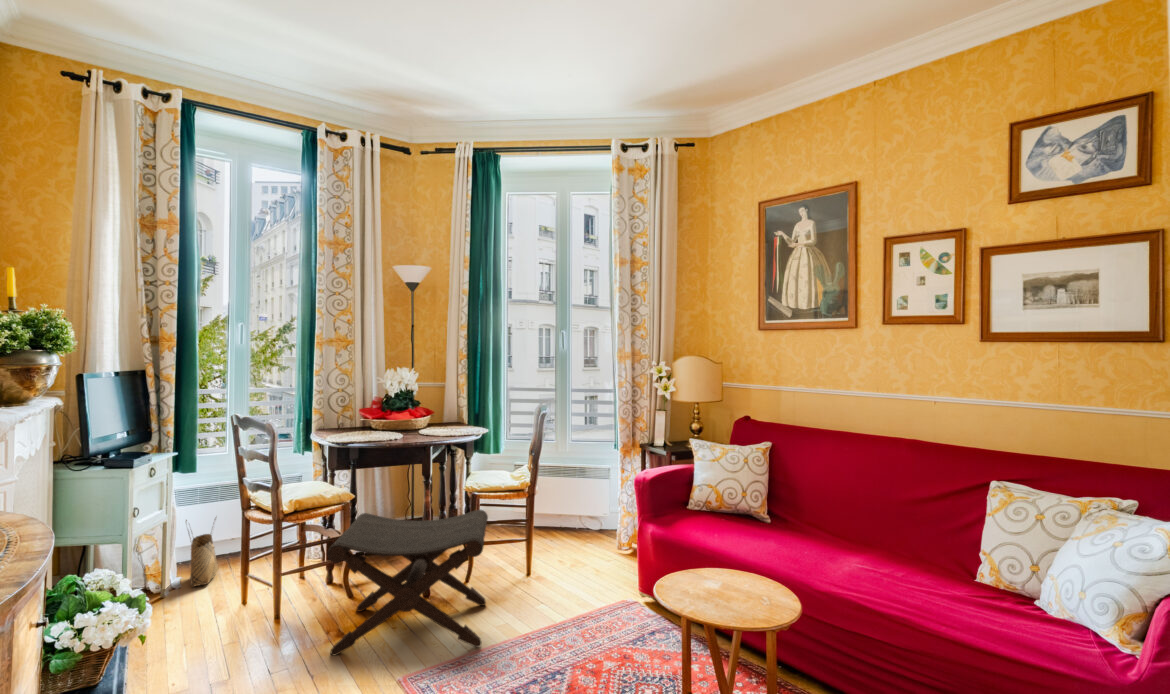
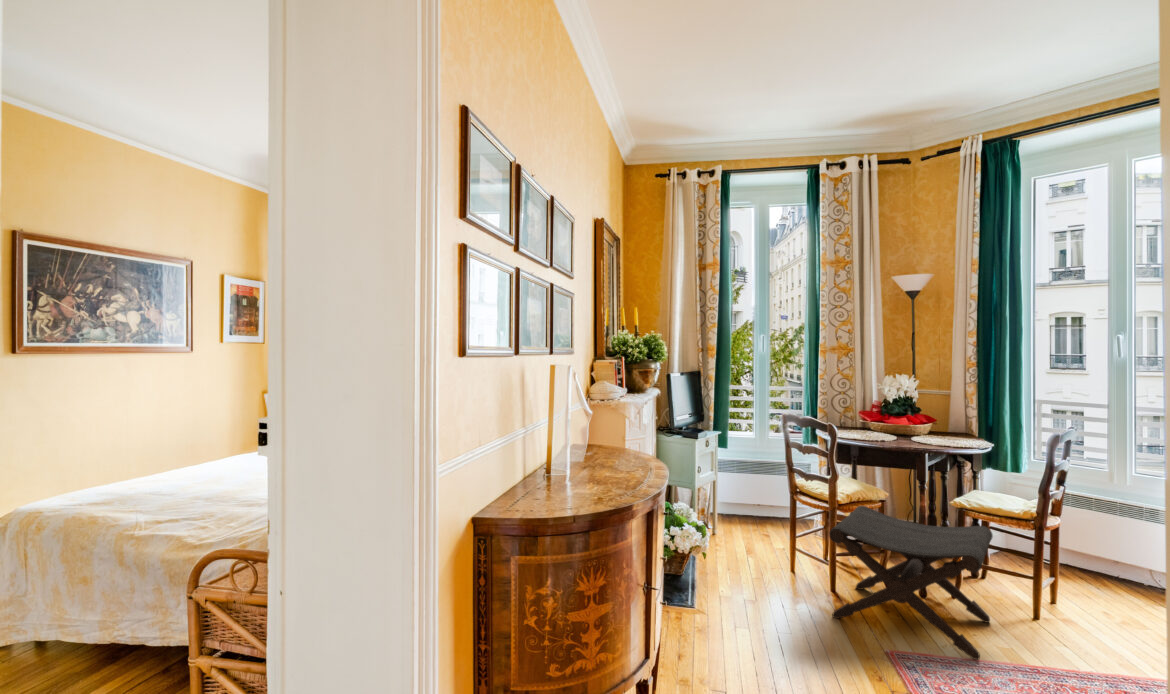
woven basket: present [186,519,218,587] -> none [727,482,749,533]

